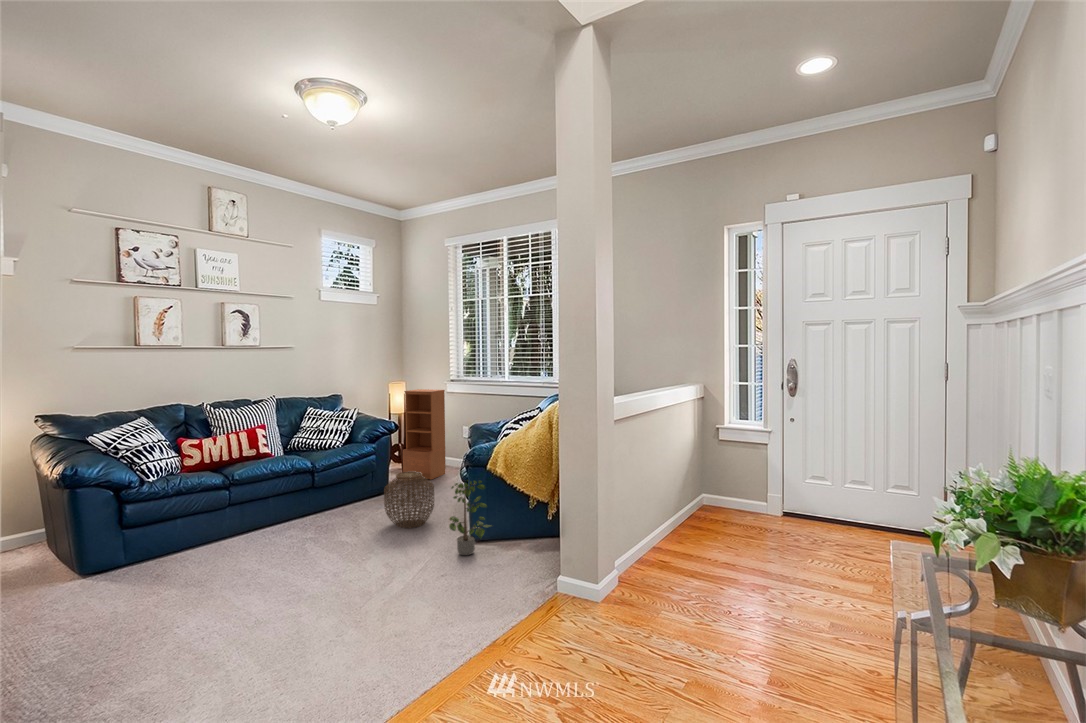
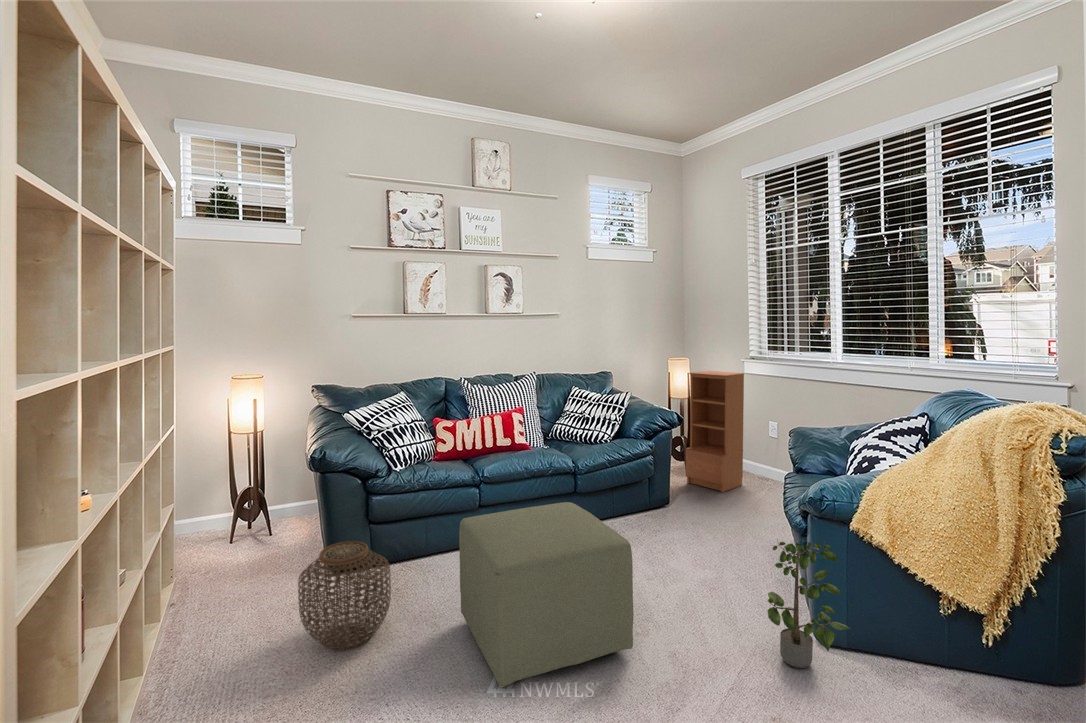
woven basket: present [384,471,434,528] -> present [298,541,391,650]
ottoman: none [231,483,367,598] -> present [459,502,634,687]

